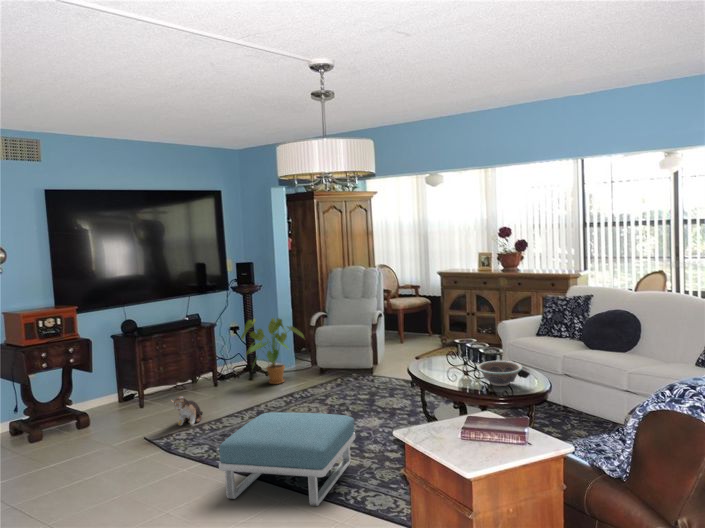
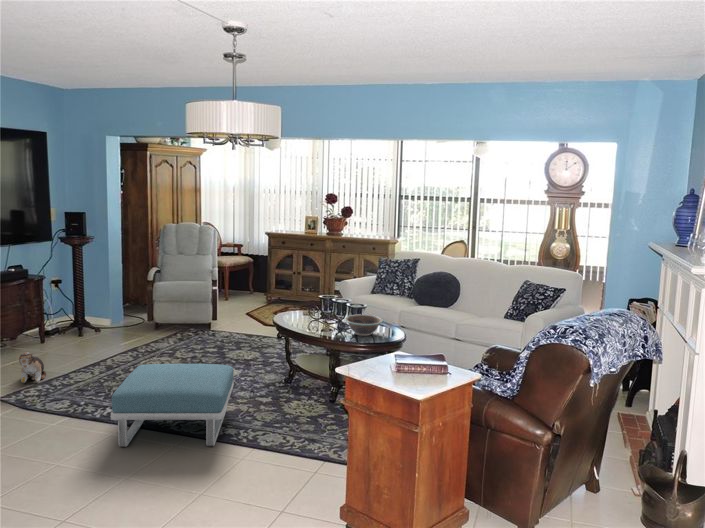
house plant: present [241,318,304,384] -> none [71,272,142,340]

